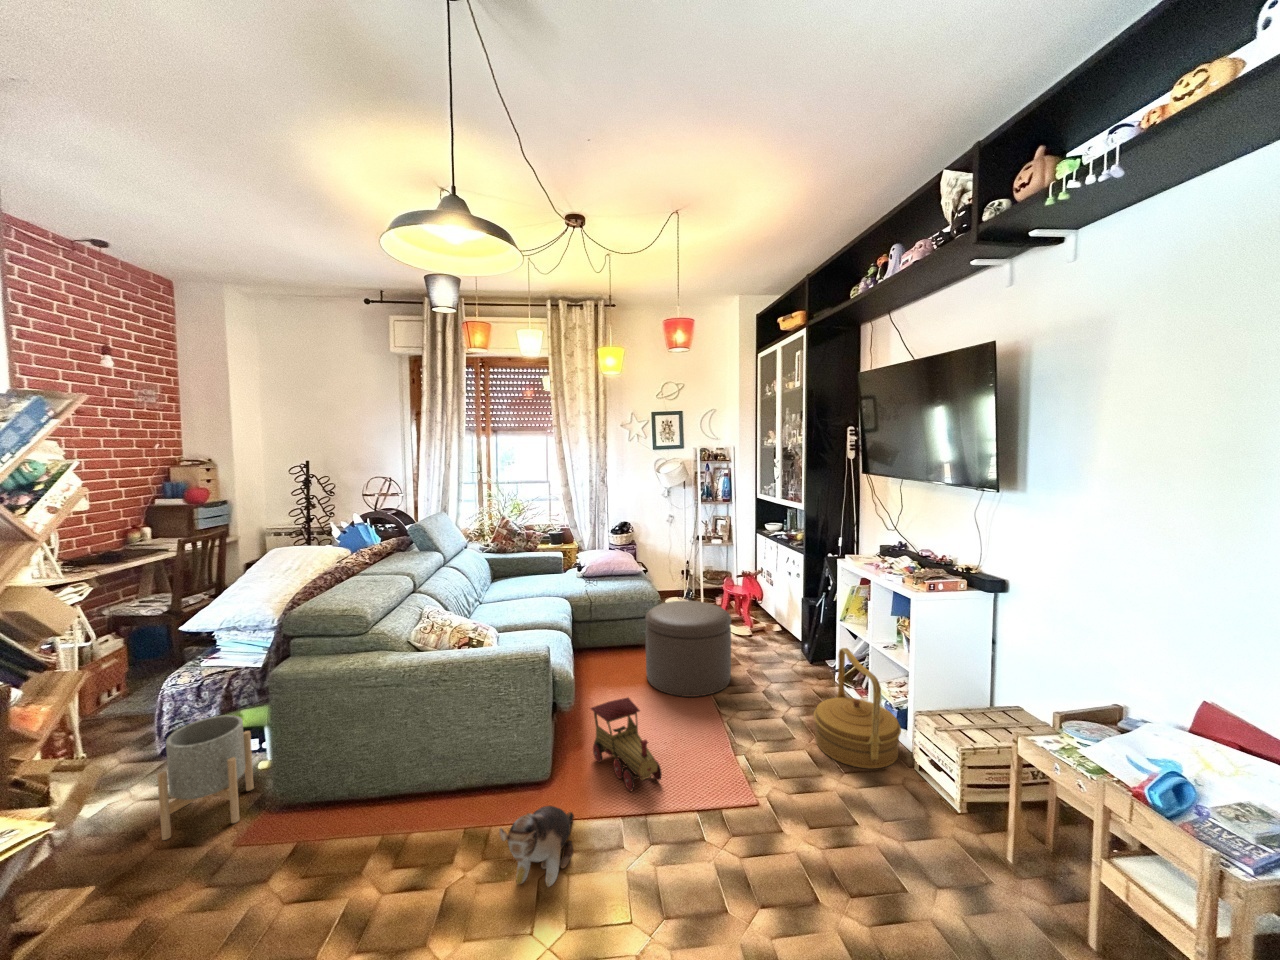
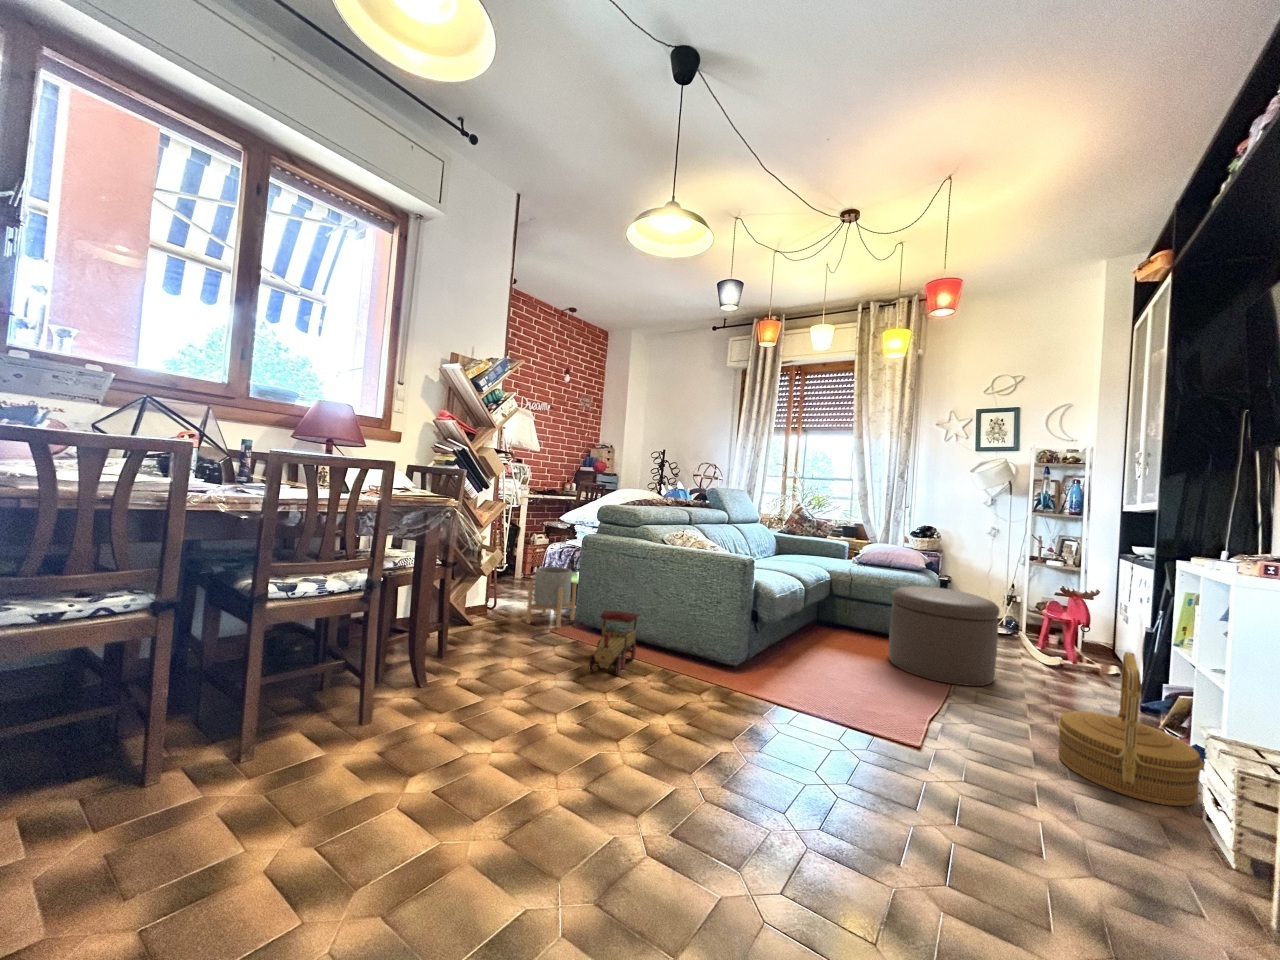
toy train: present [590,698,662,791] -> present [589,610,639,676]
plush toy: present [499,806,574,887] -> none [661,647,743,712]

